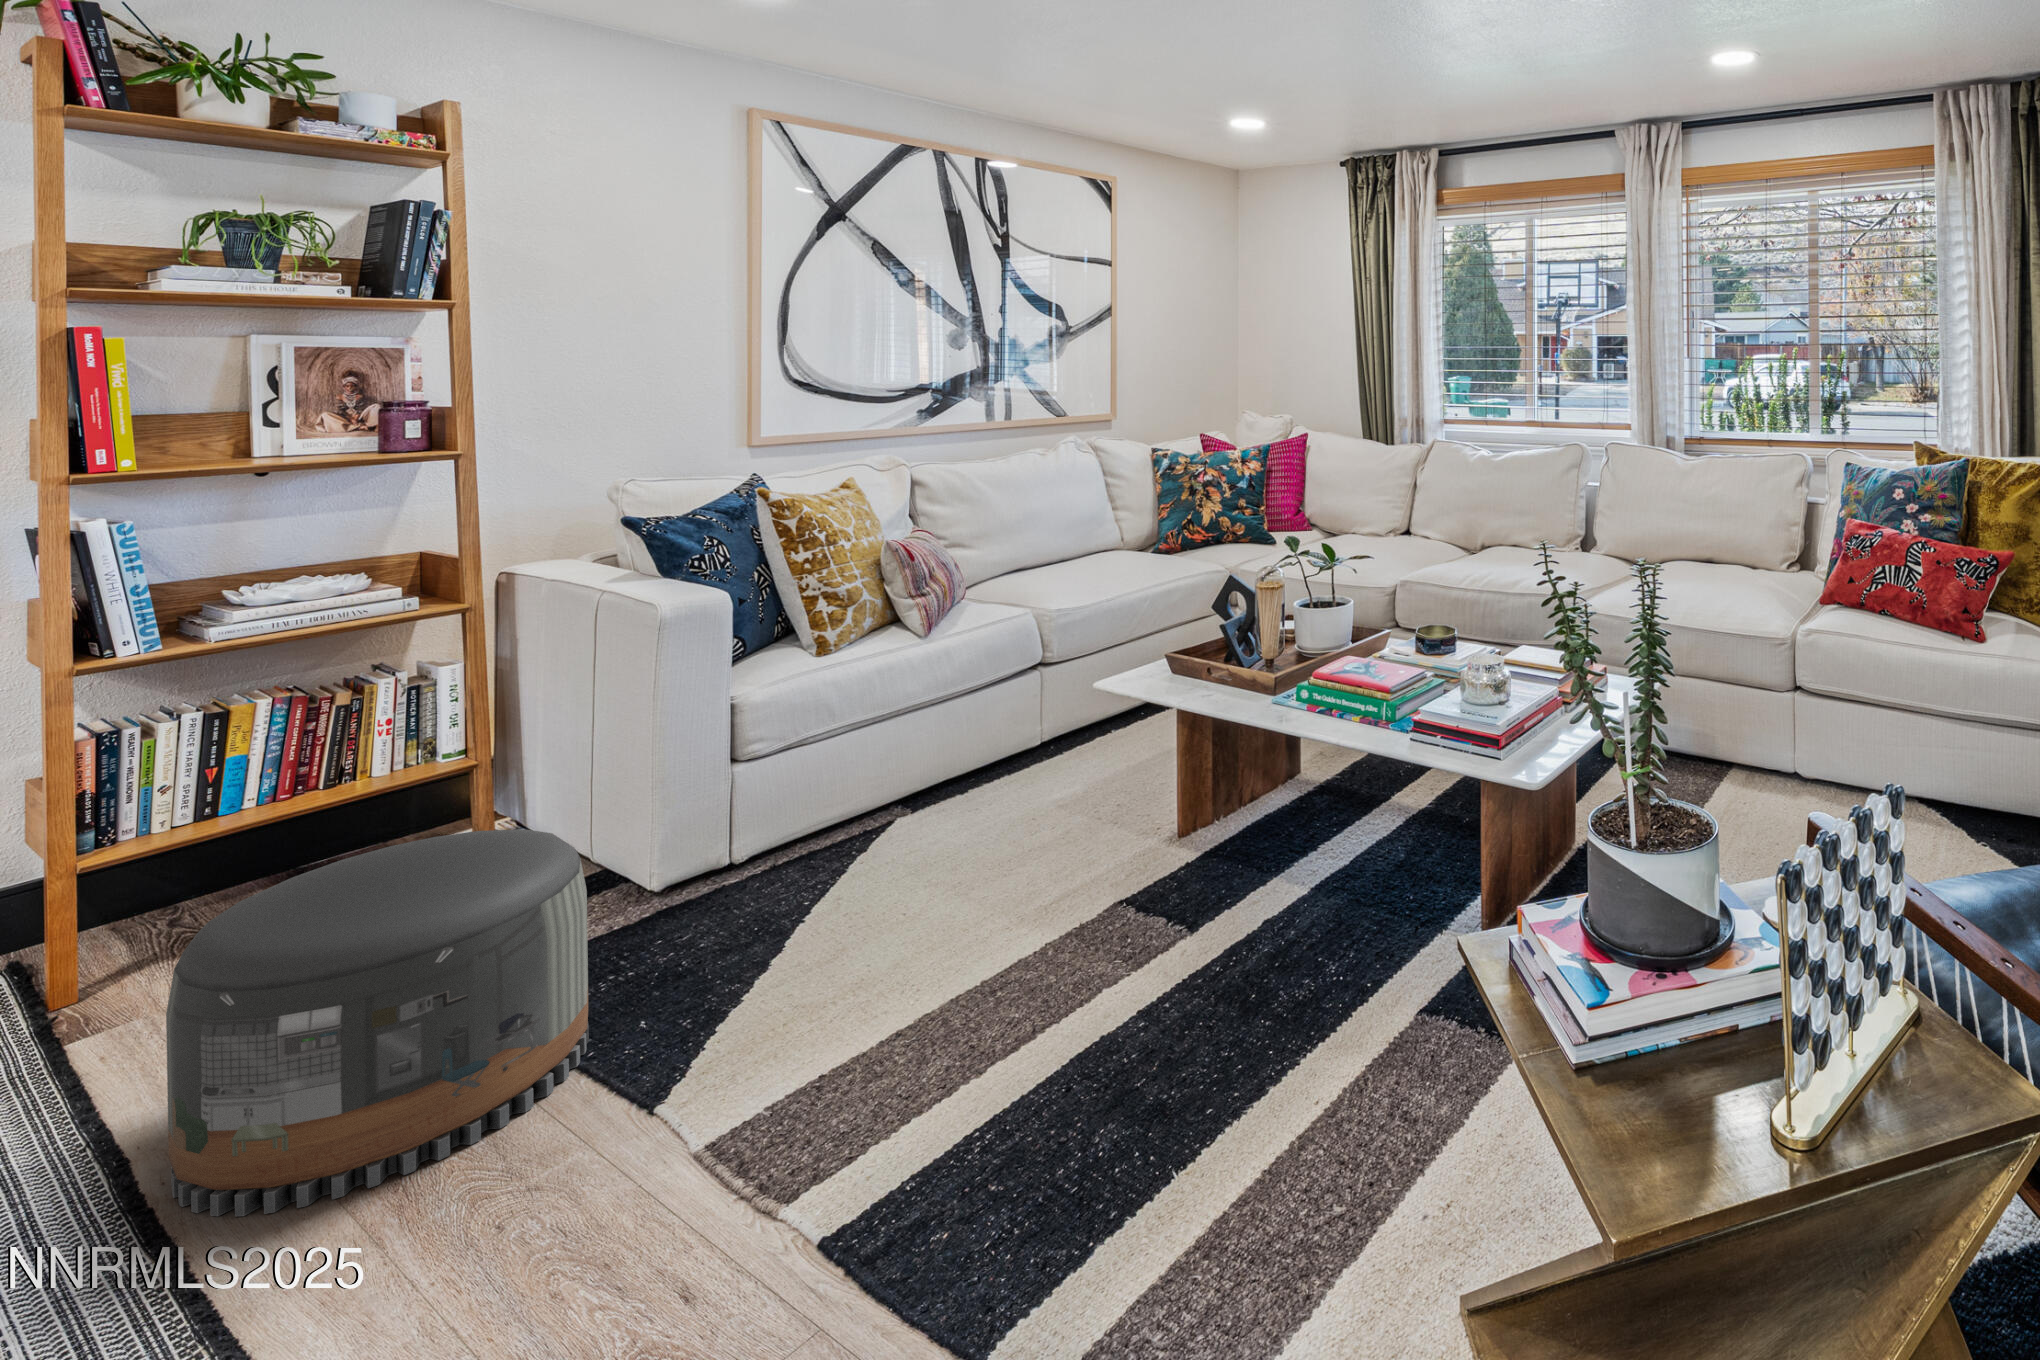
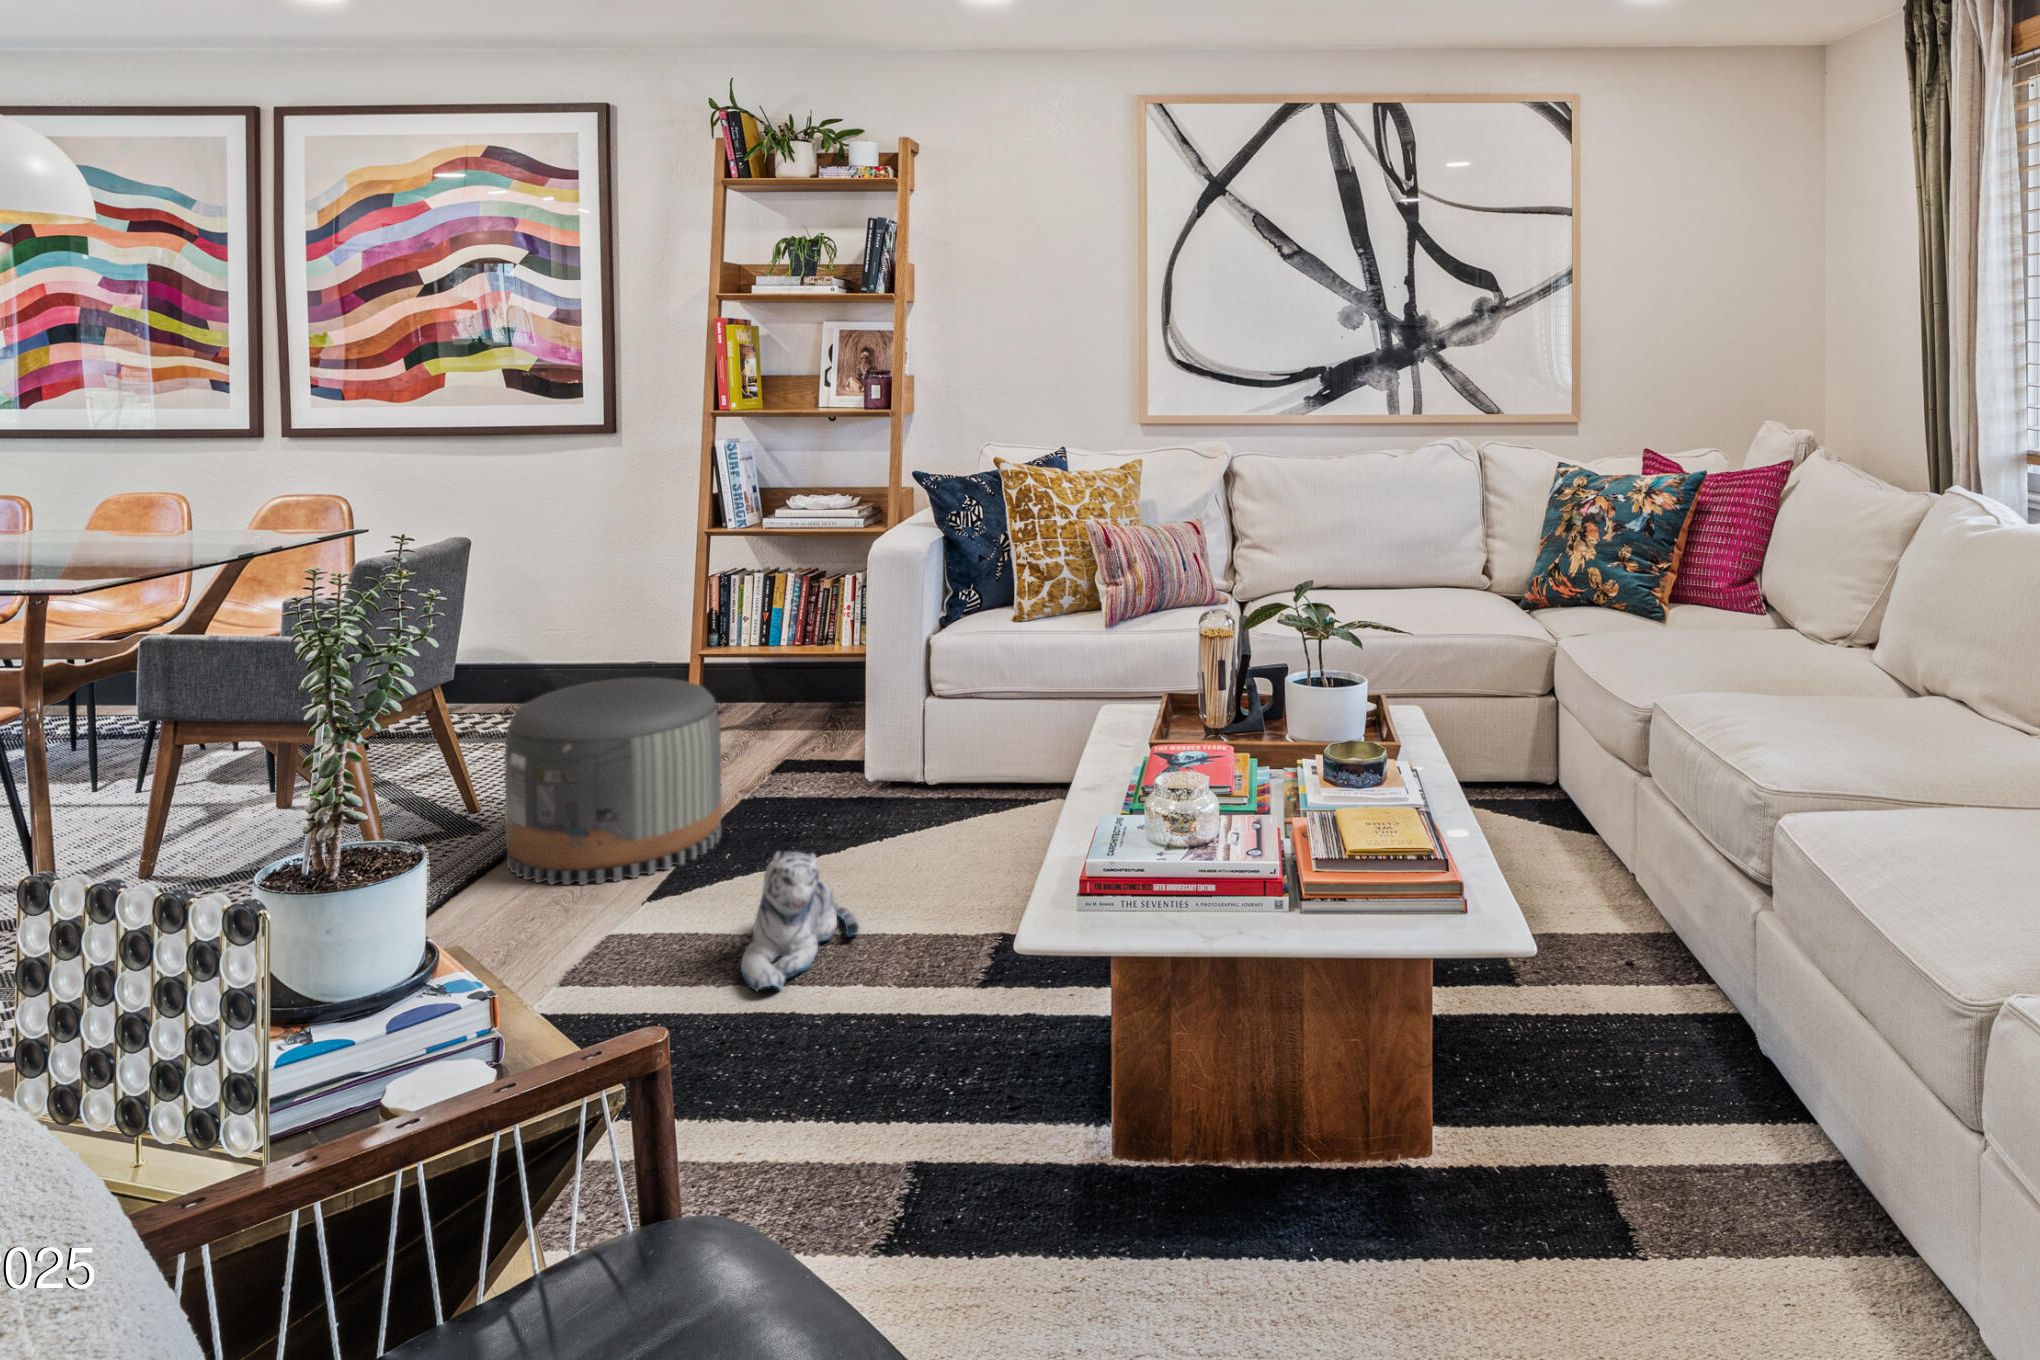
plush toy: none [885,892,1044,1044] -> present [741,852,859,992]

